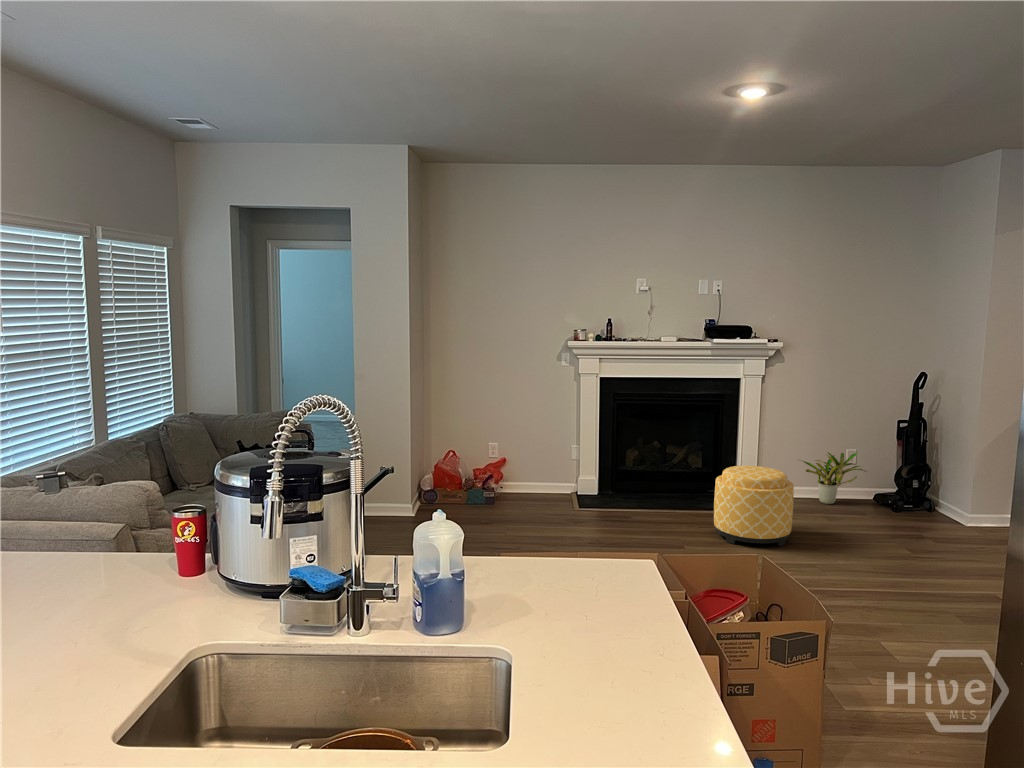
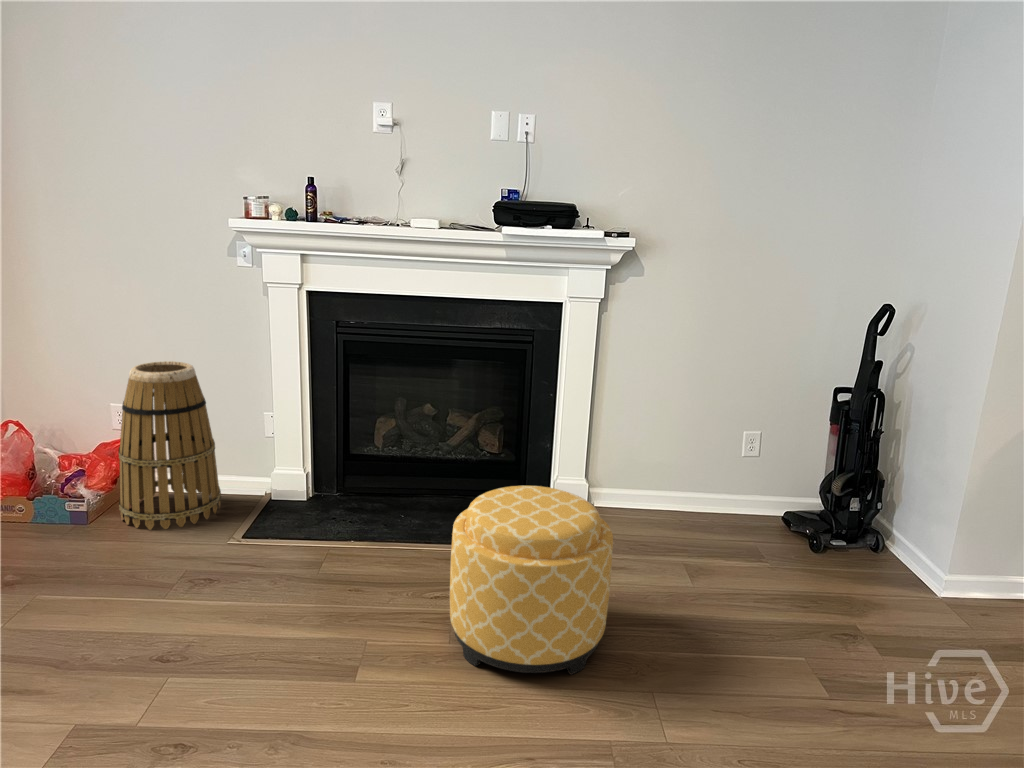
basket: none [507,417,557,505] -> present [118,361,221,529]
potted plant: present [801,452,867,504] -> none [656,441,773,532]

